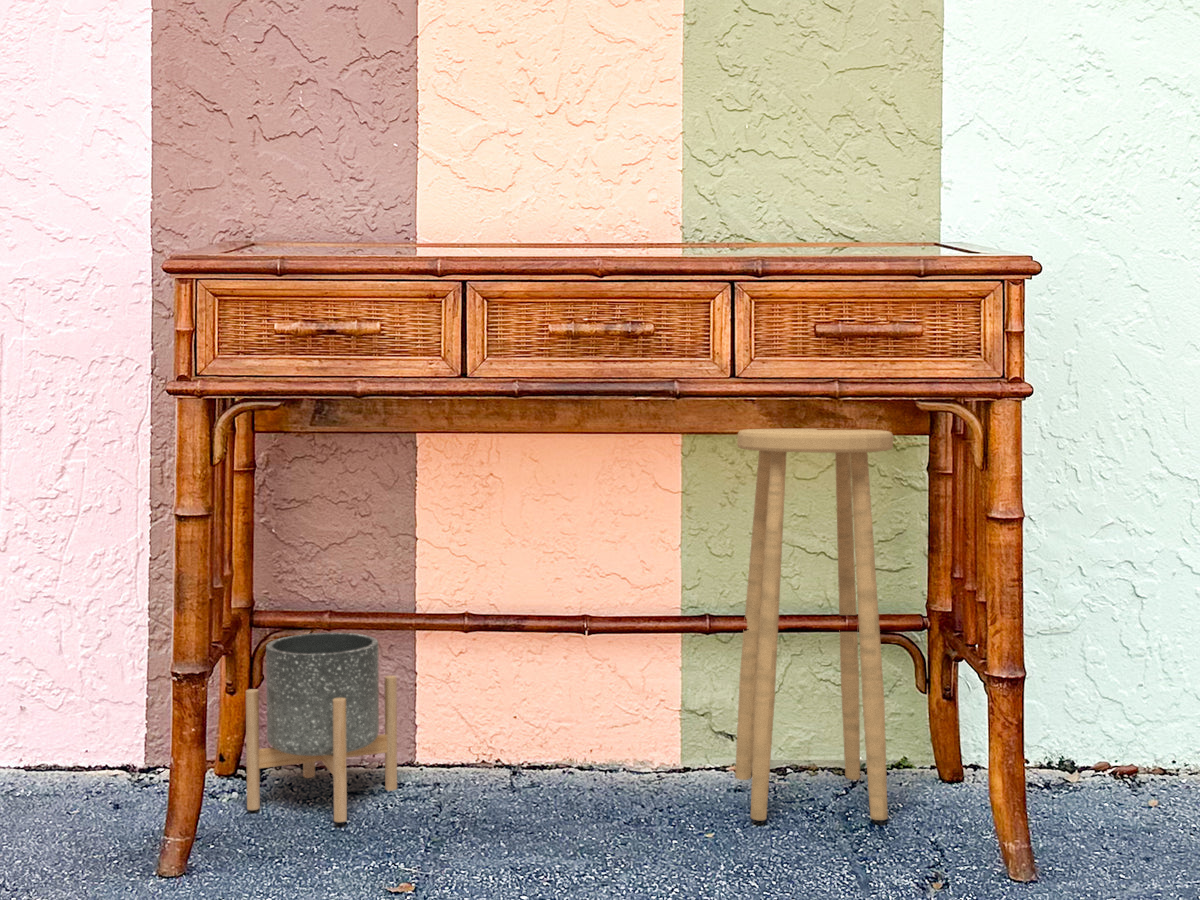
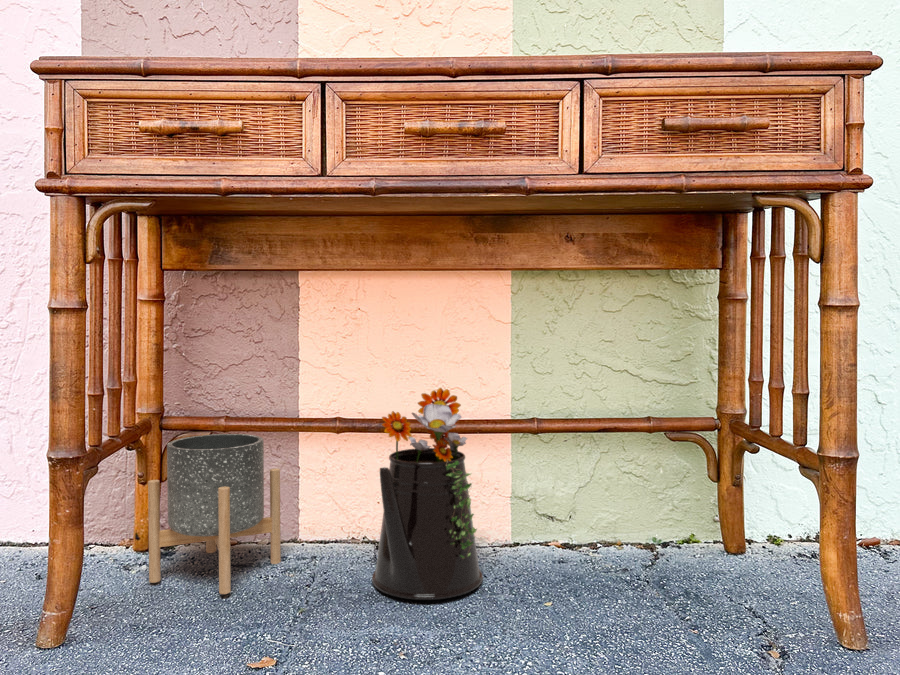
stool: present [735,428,893,820] -> none [557,257,692,591]
watering can: none [510,577,642,829] -> present [372,388,483,600]

